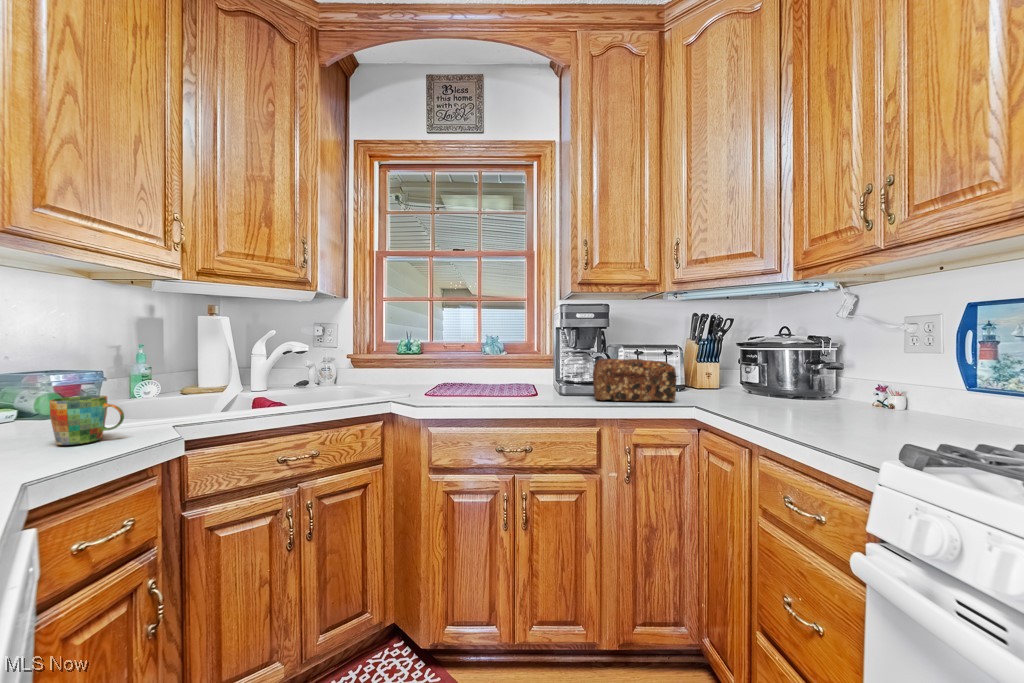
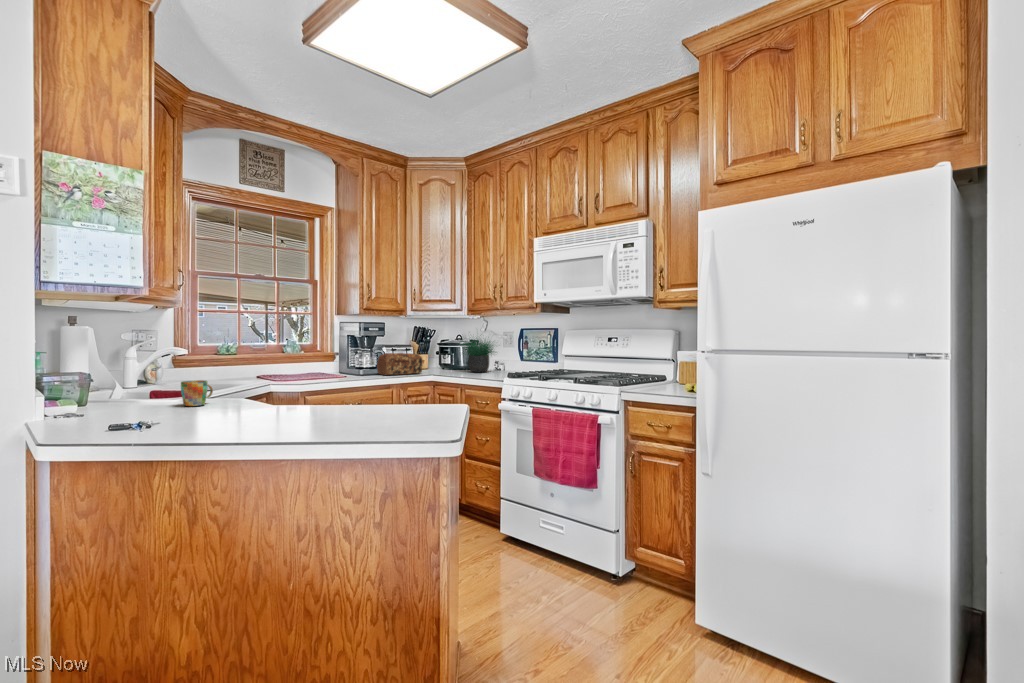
potted plant: none [756,297,908,412] -> present [463,340,494,372]

